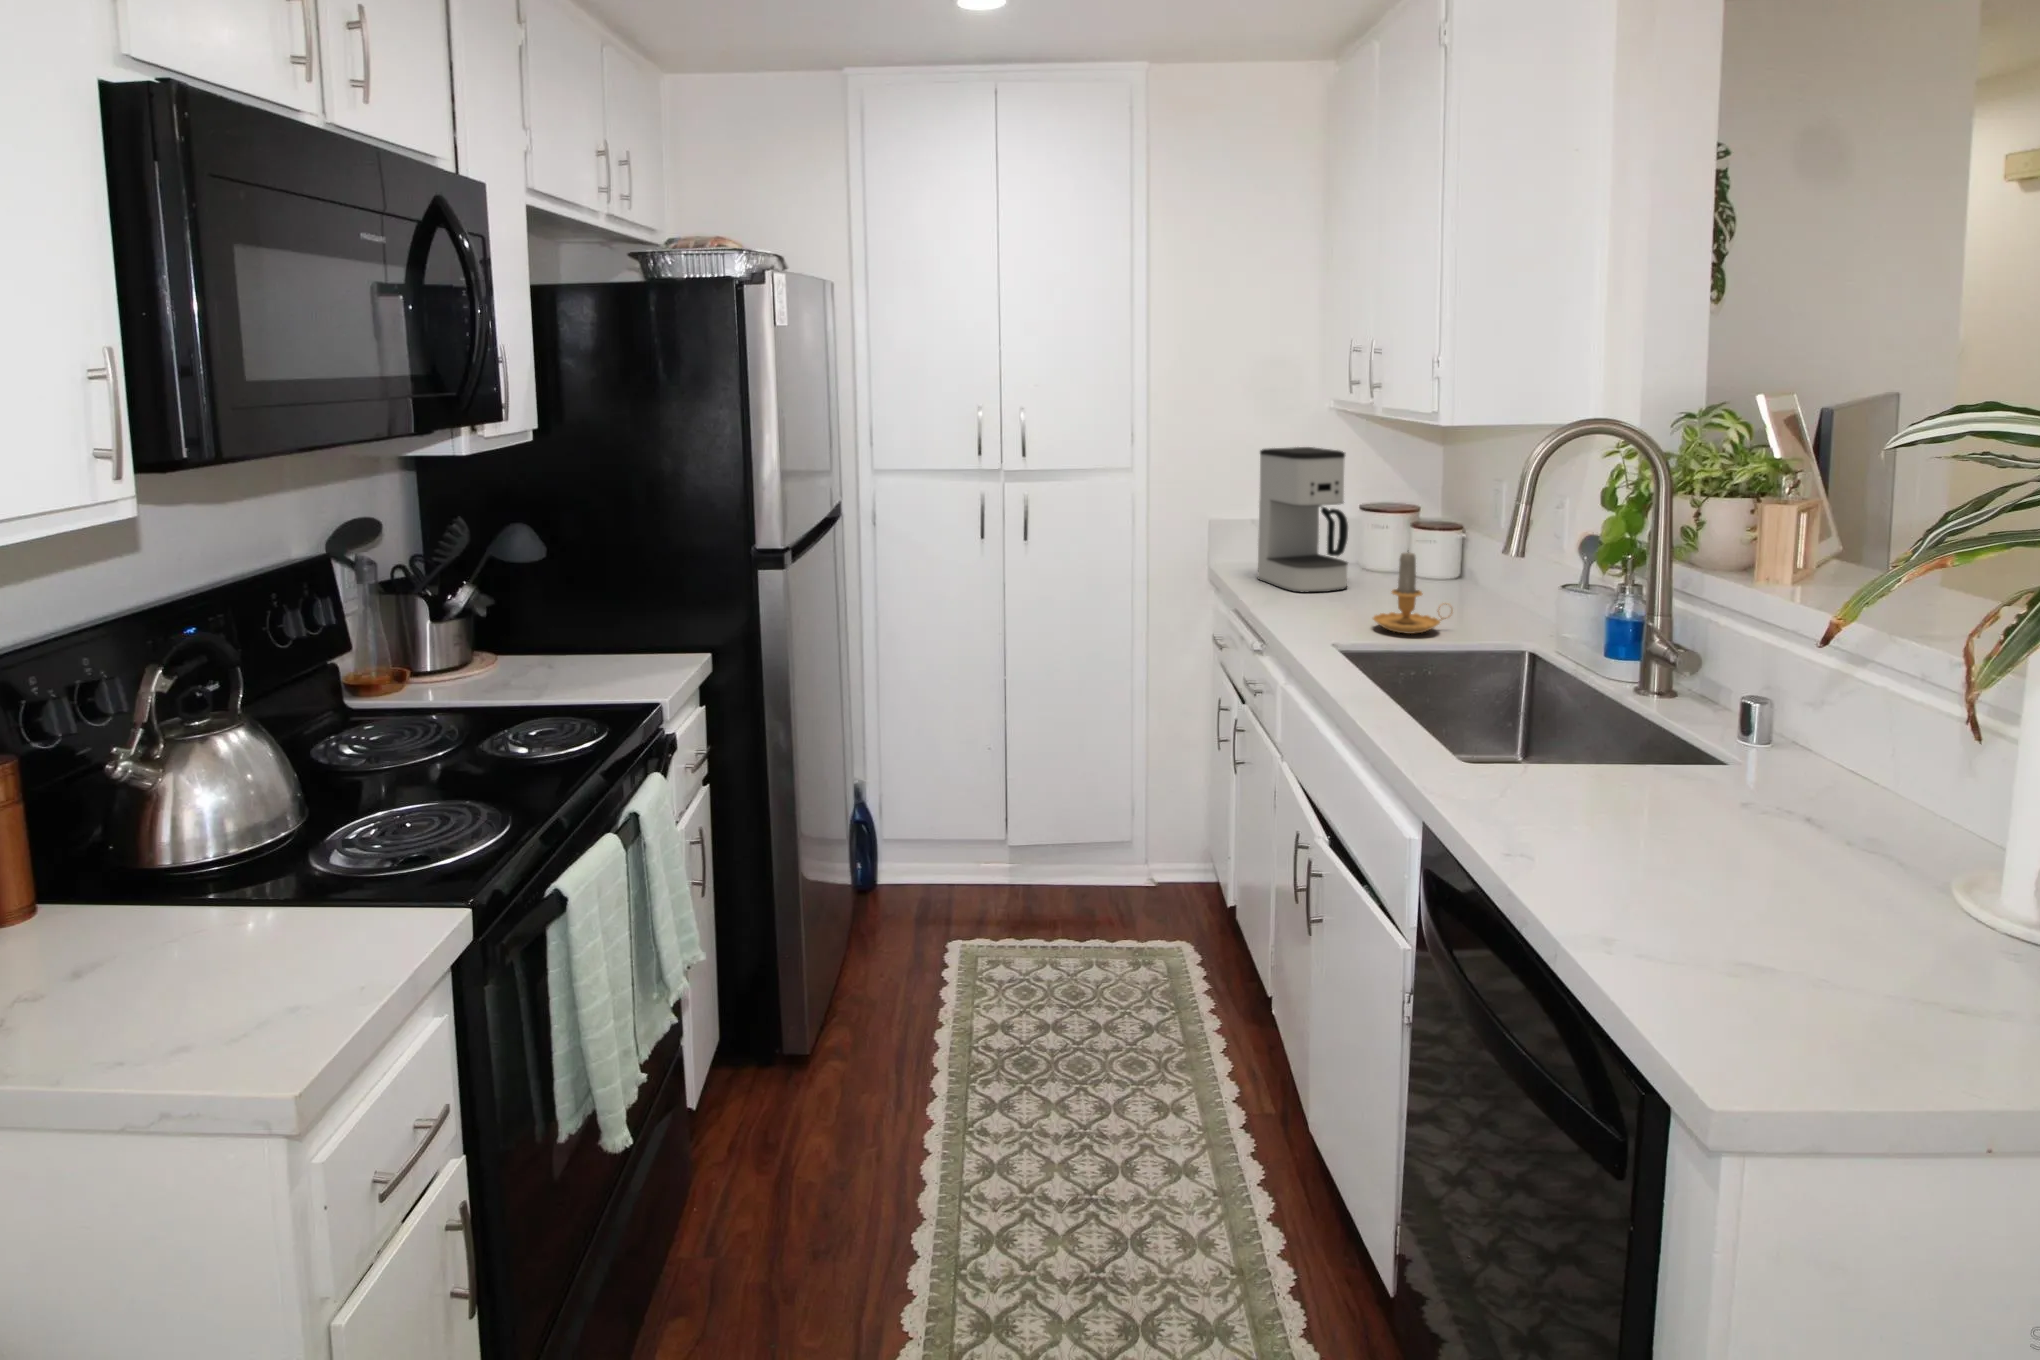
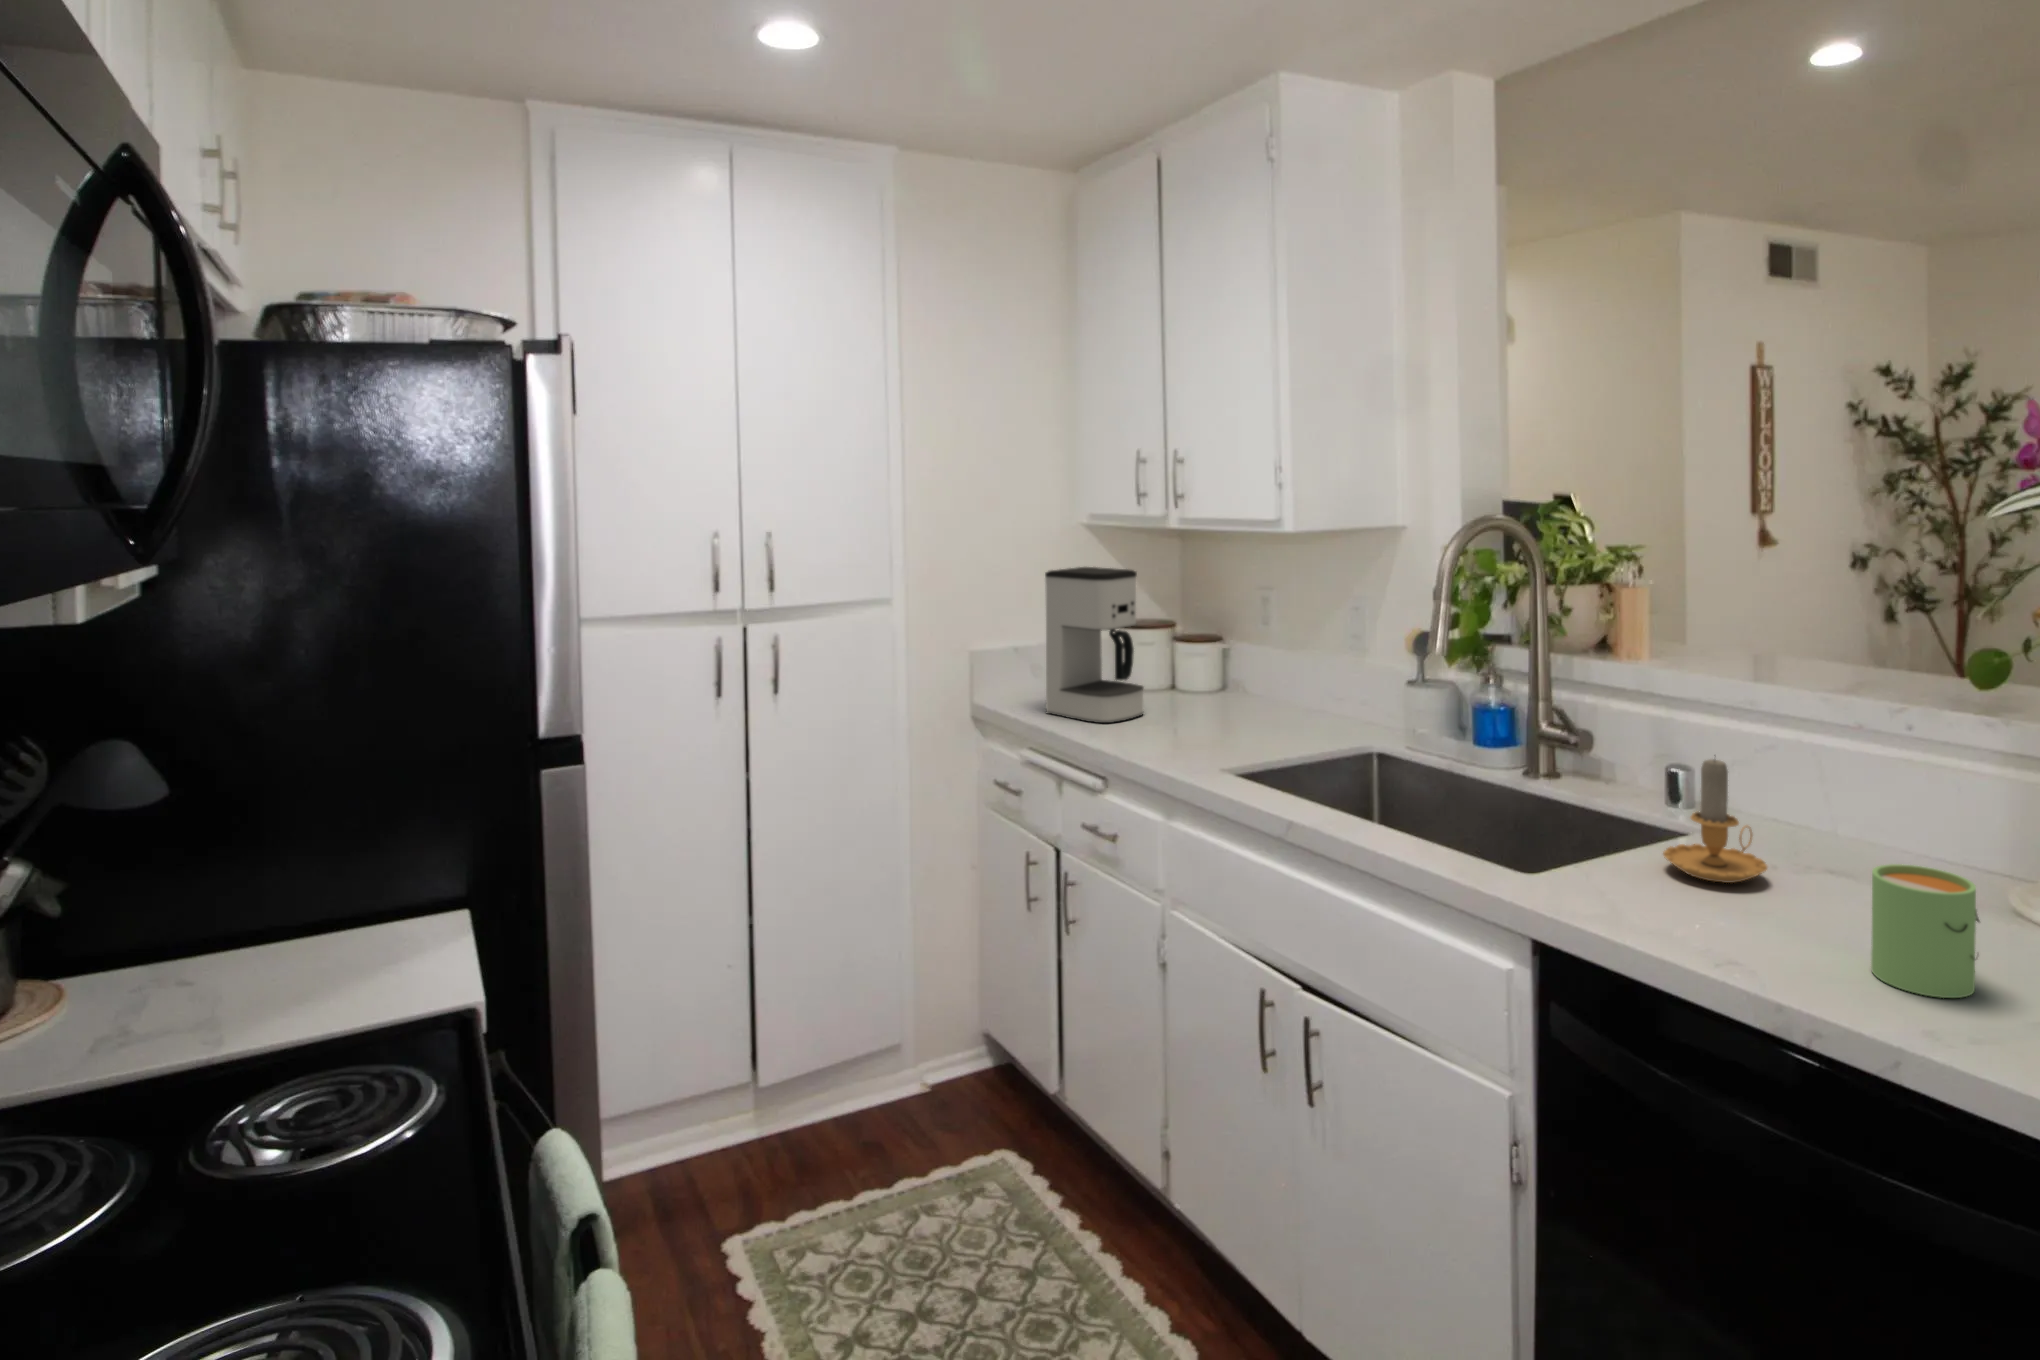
candle: present [1373,552,1444,634] -> present [1663,759,1767,883]
mug: none [1744,790,1875,938] -> present [1871,864,1980,998]

